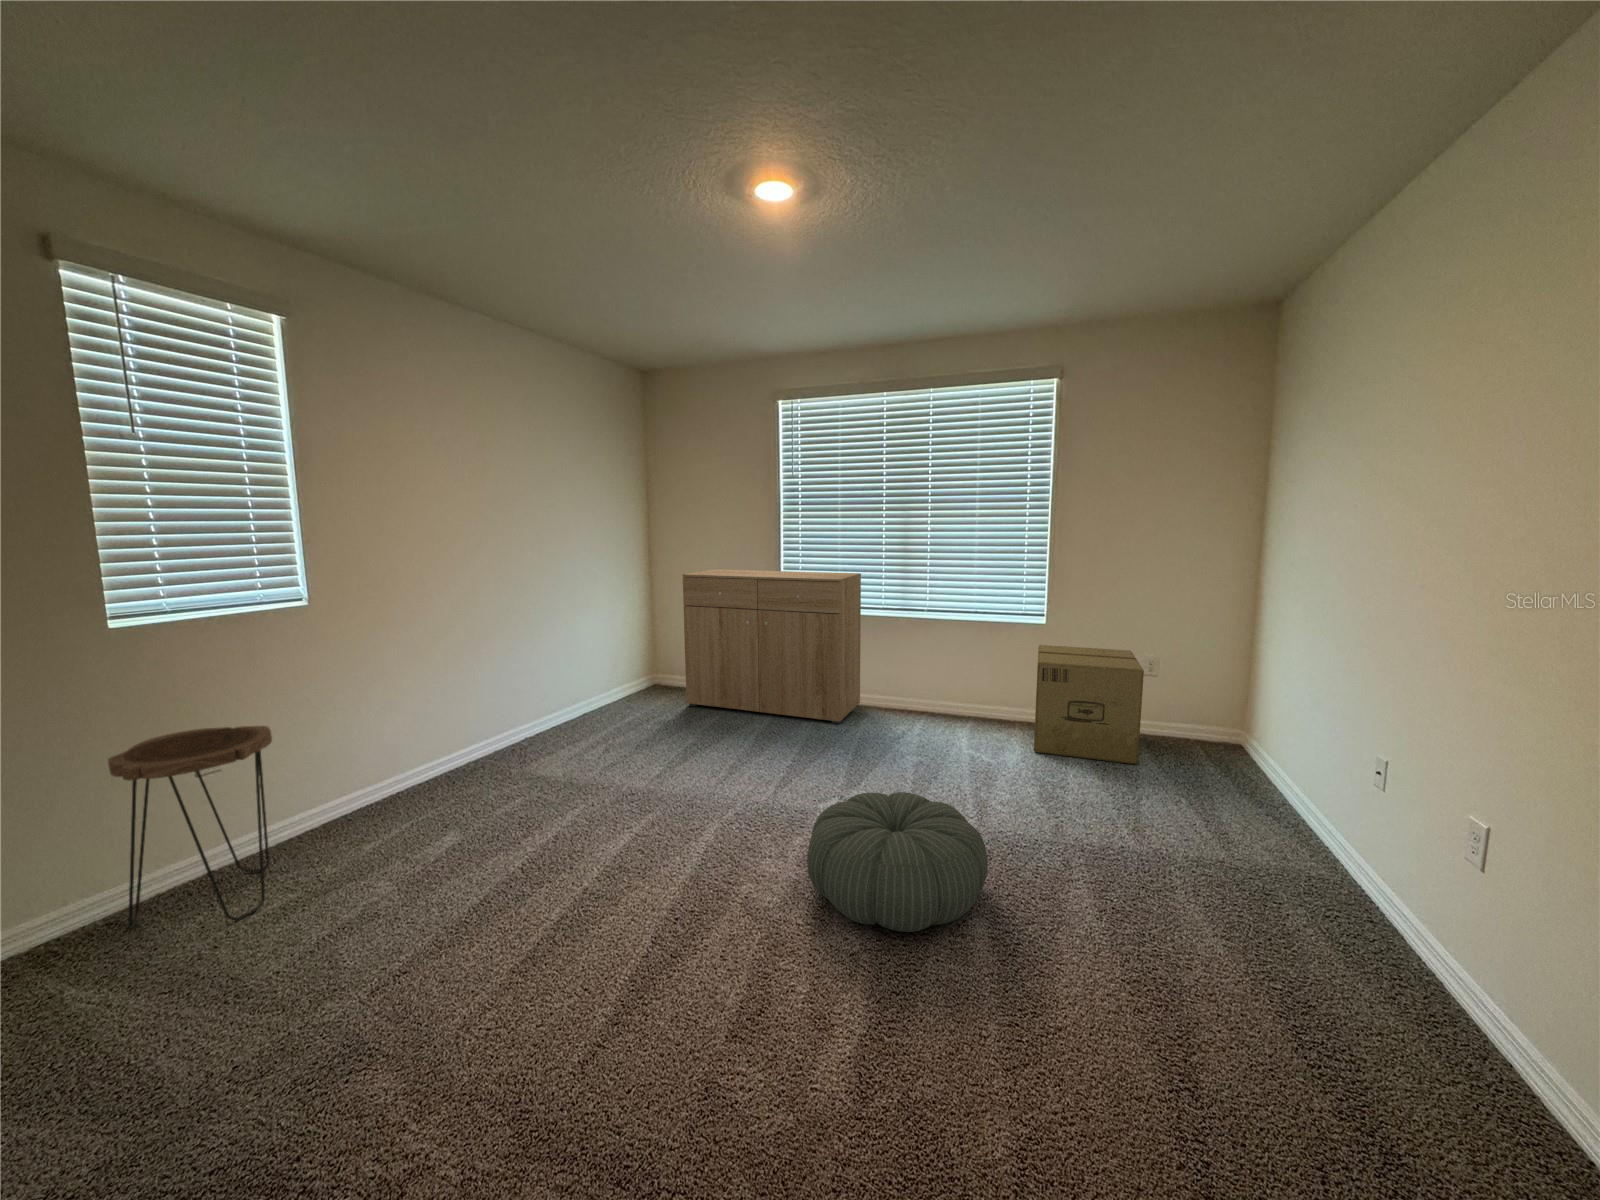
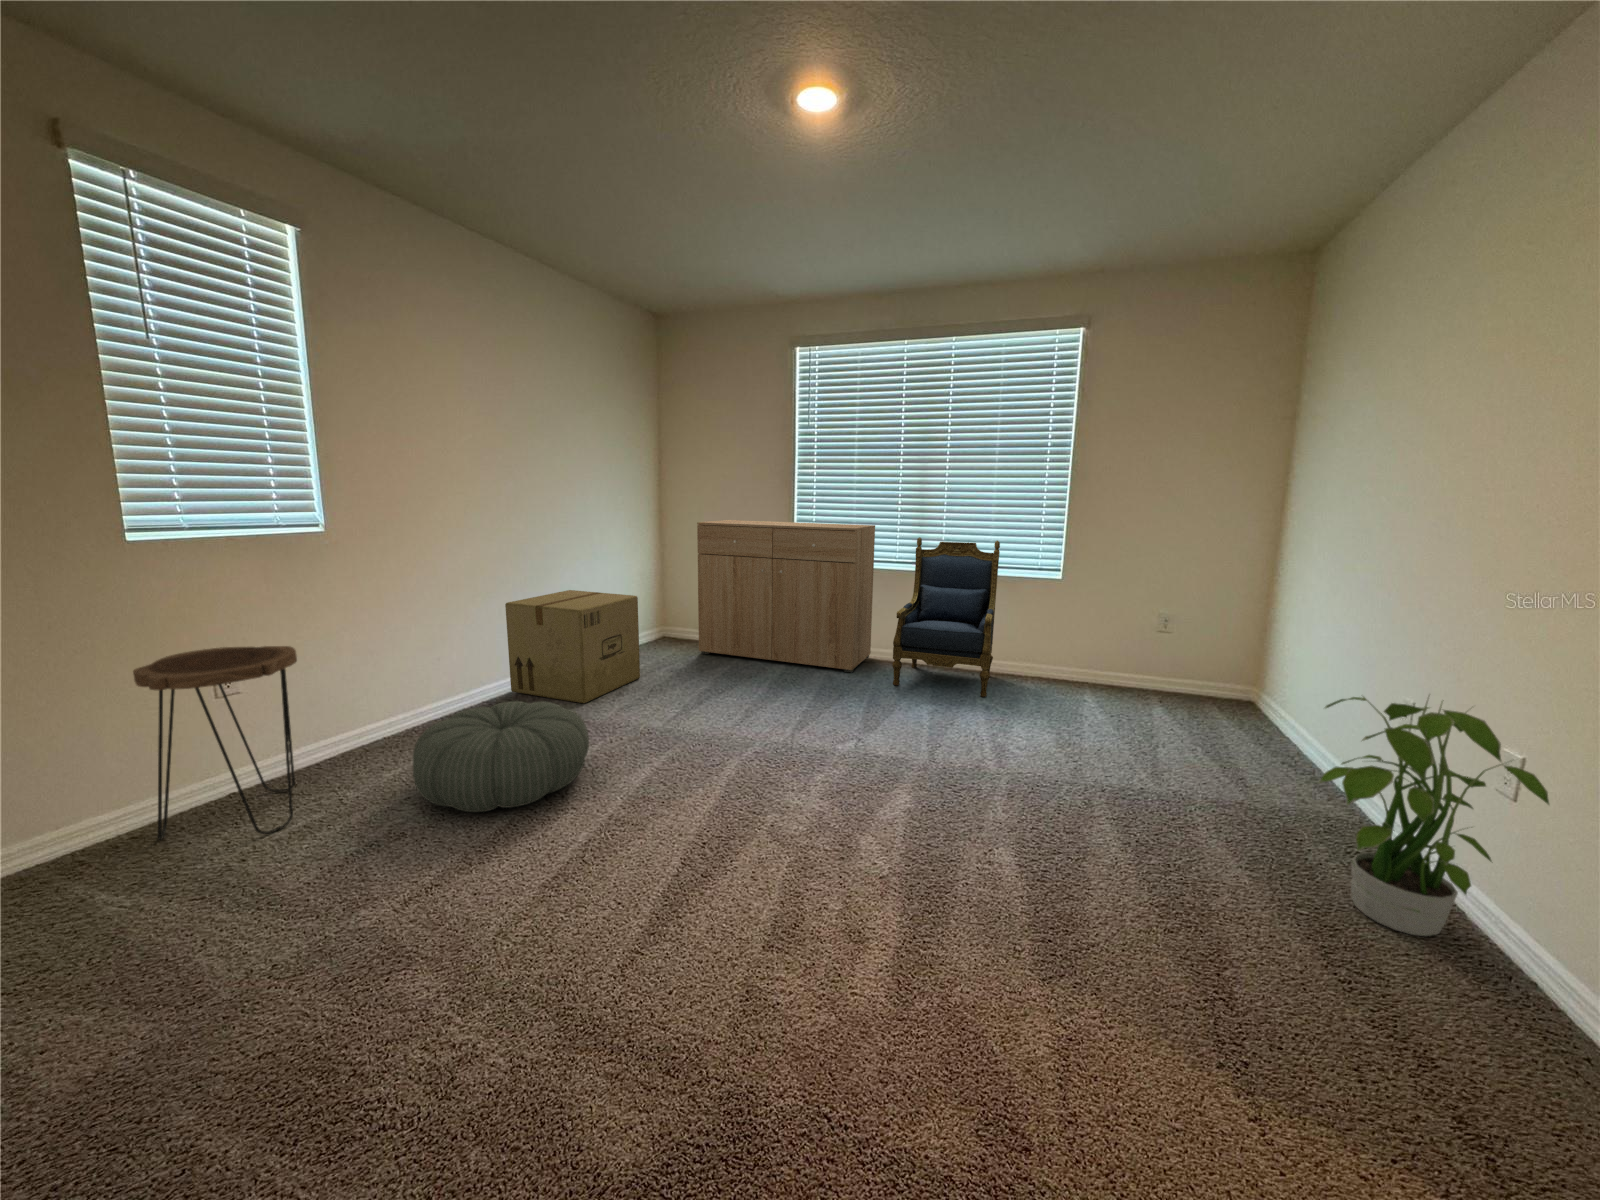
armchair: none [879,574,986,749] -> present [892,537,1000,697]
cardboard box: present [1034,645,1144,764] -> present [505,590,640,703]
potted plant: none [1287,762,1511,1014] -> present [1318,695,1549,936]
pouf: present [807,792,988,932] -> present [413,701,589,812]

